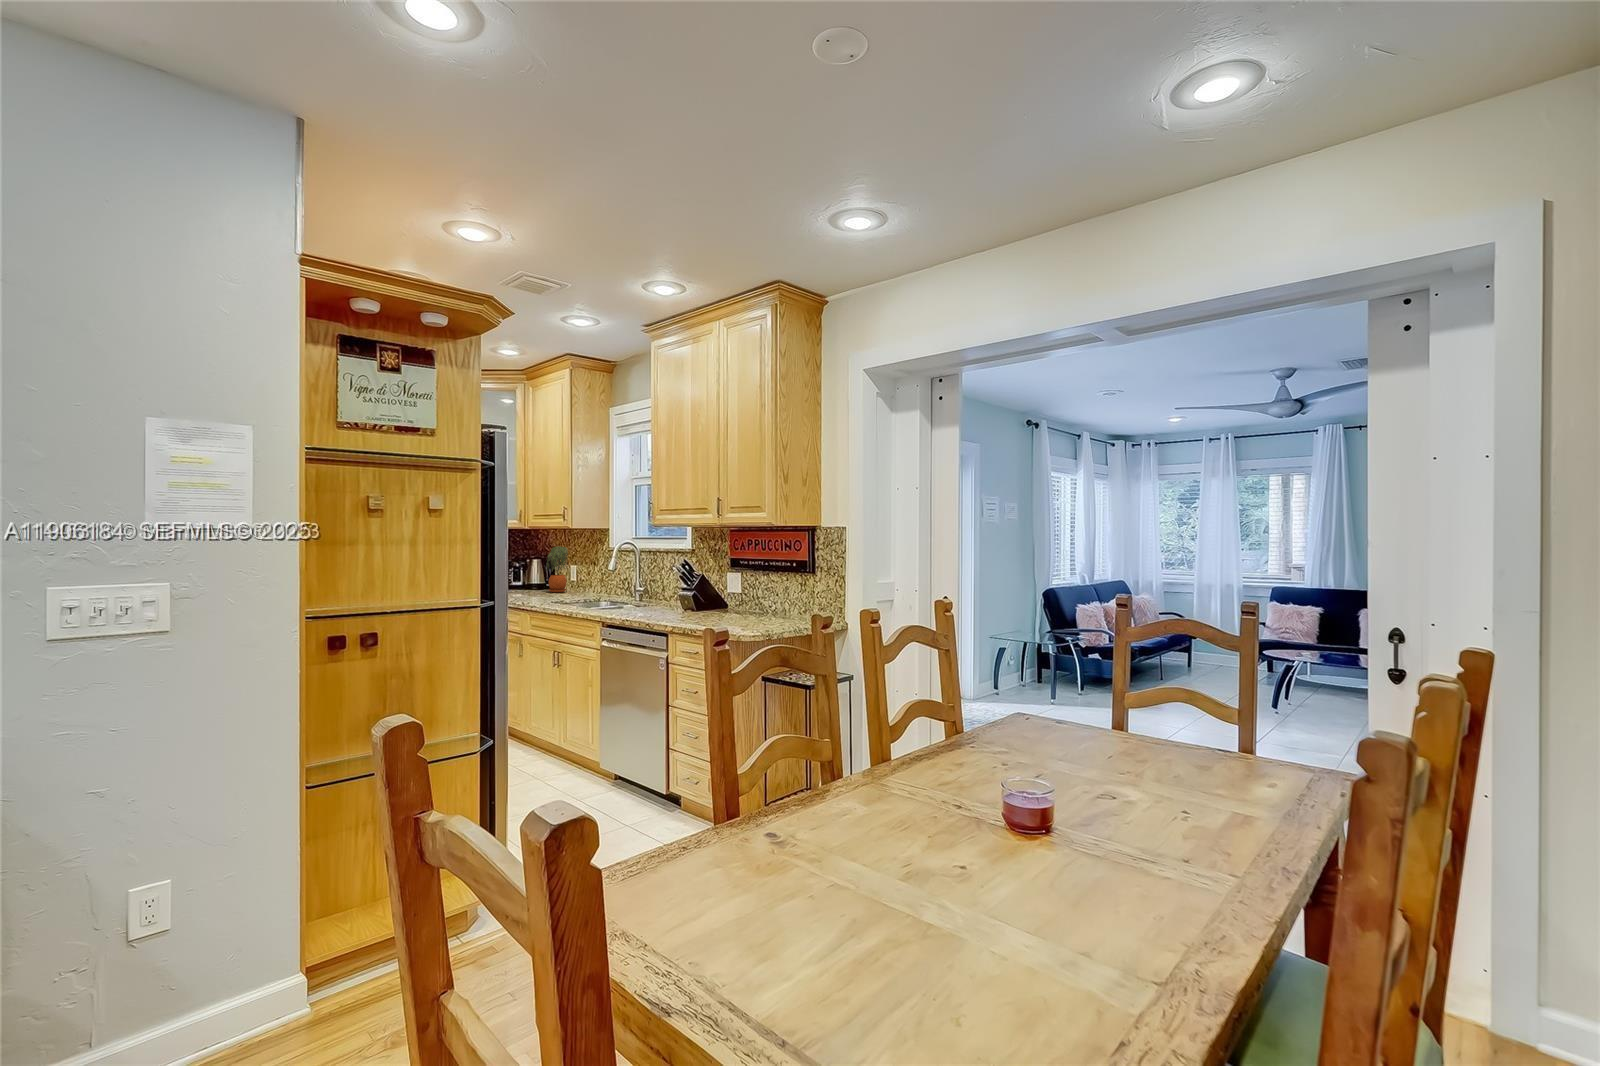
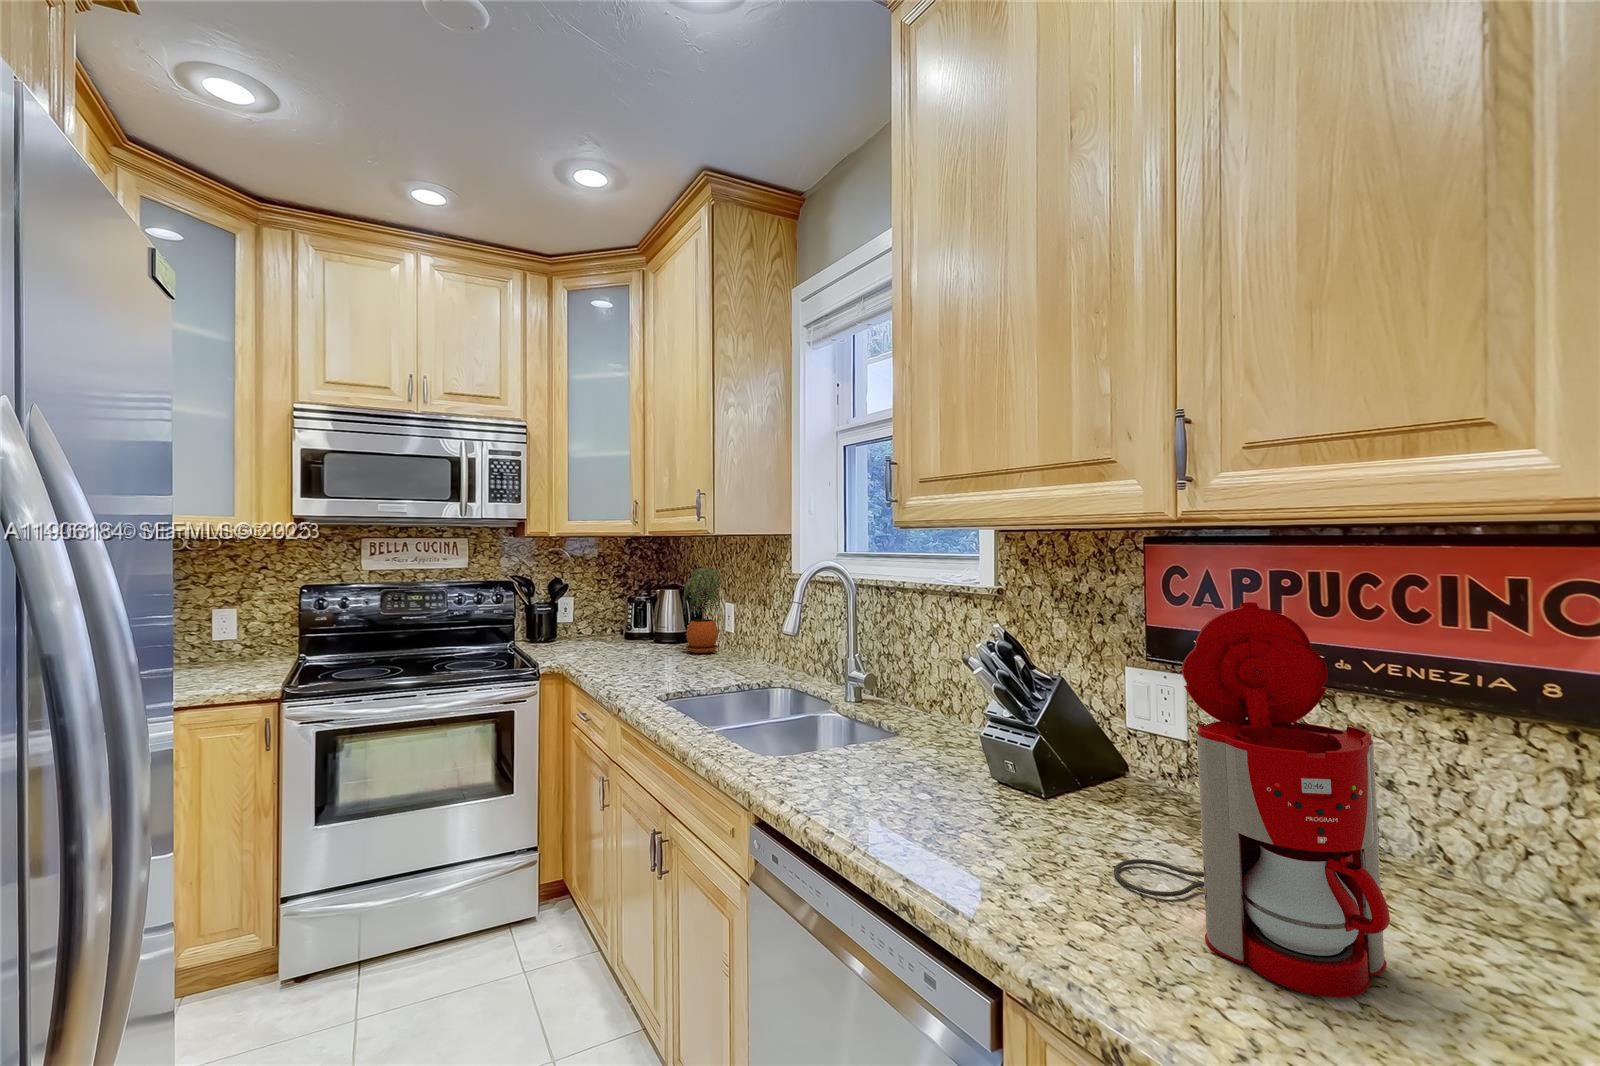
coffee maker: none [703,545,749,624] -> present [1114,602,1390,997]

